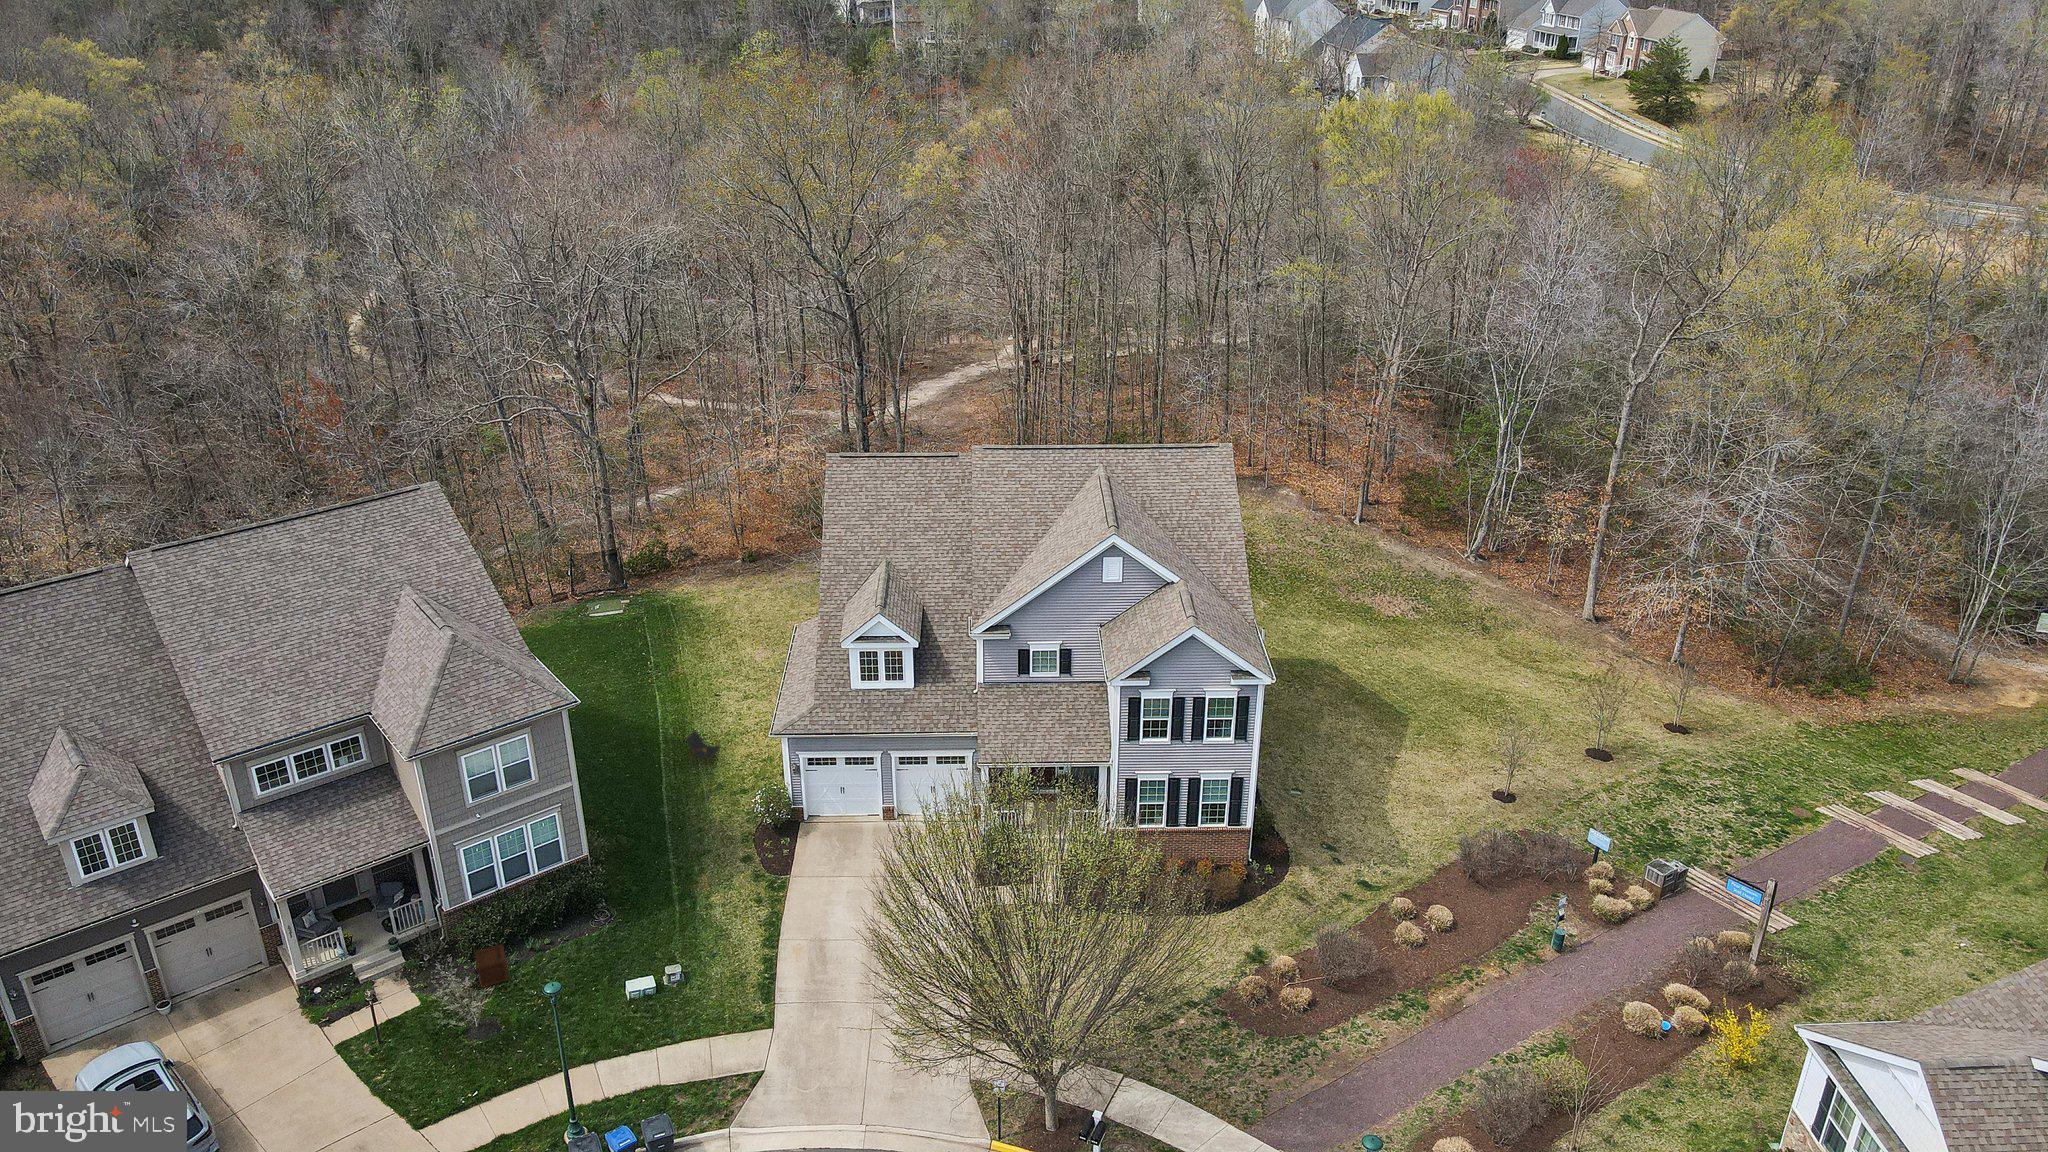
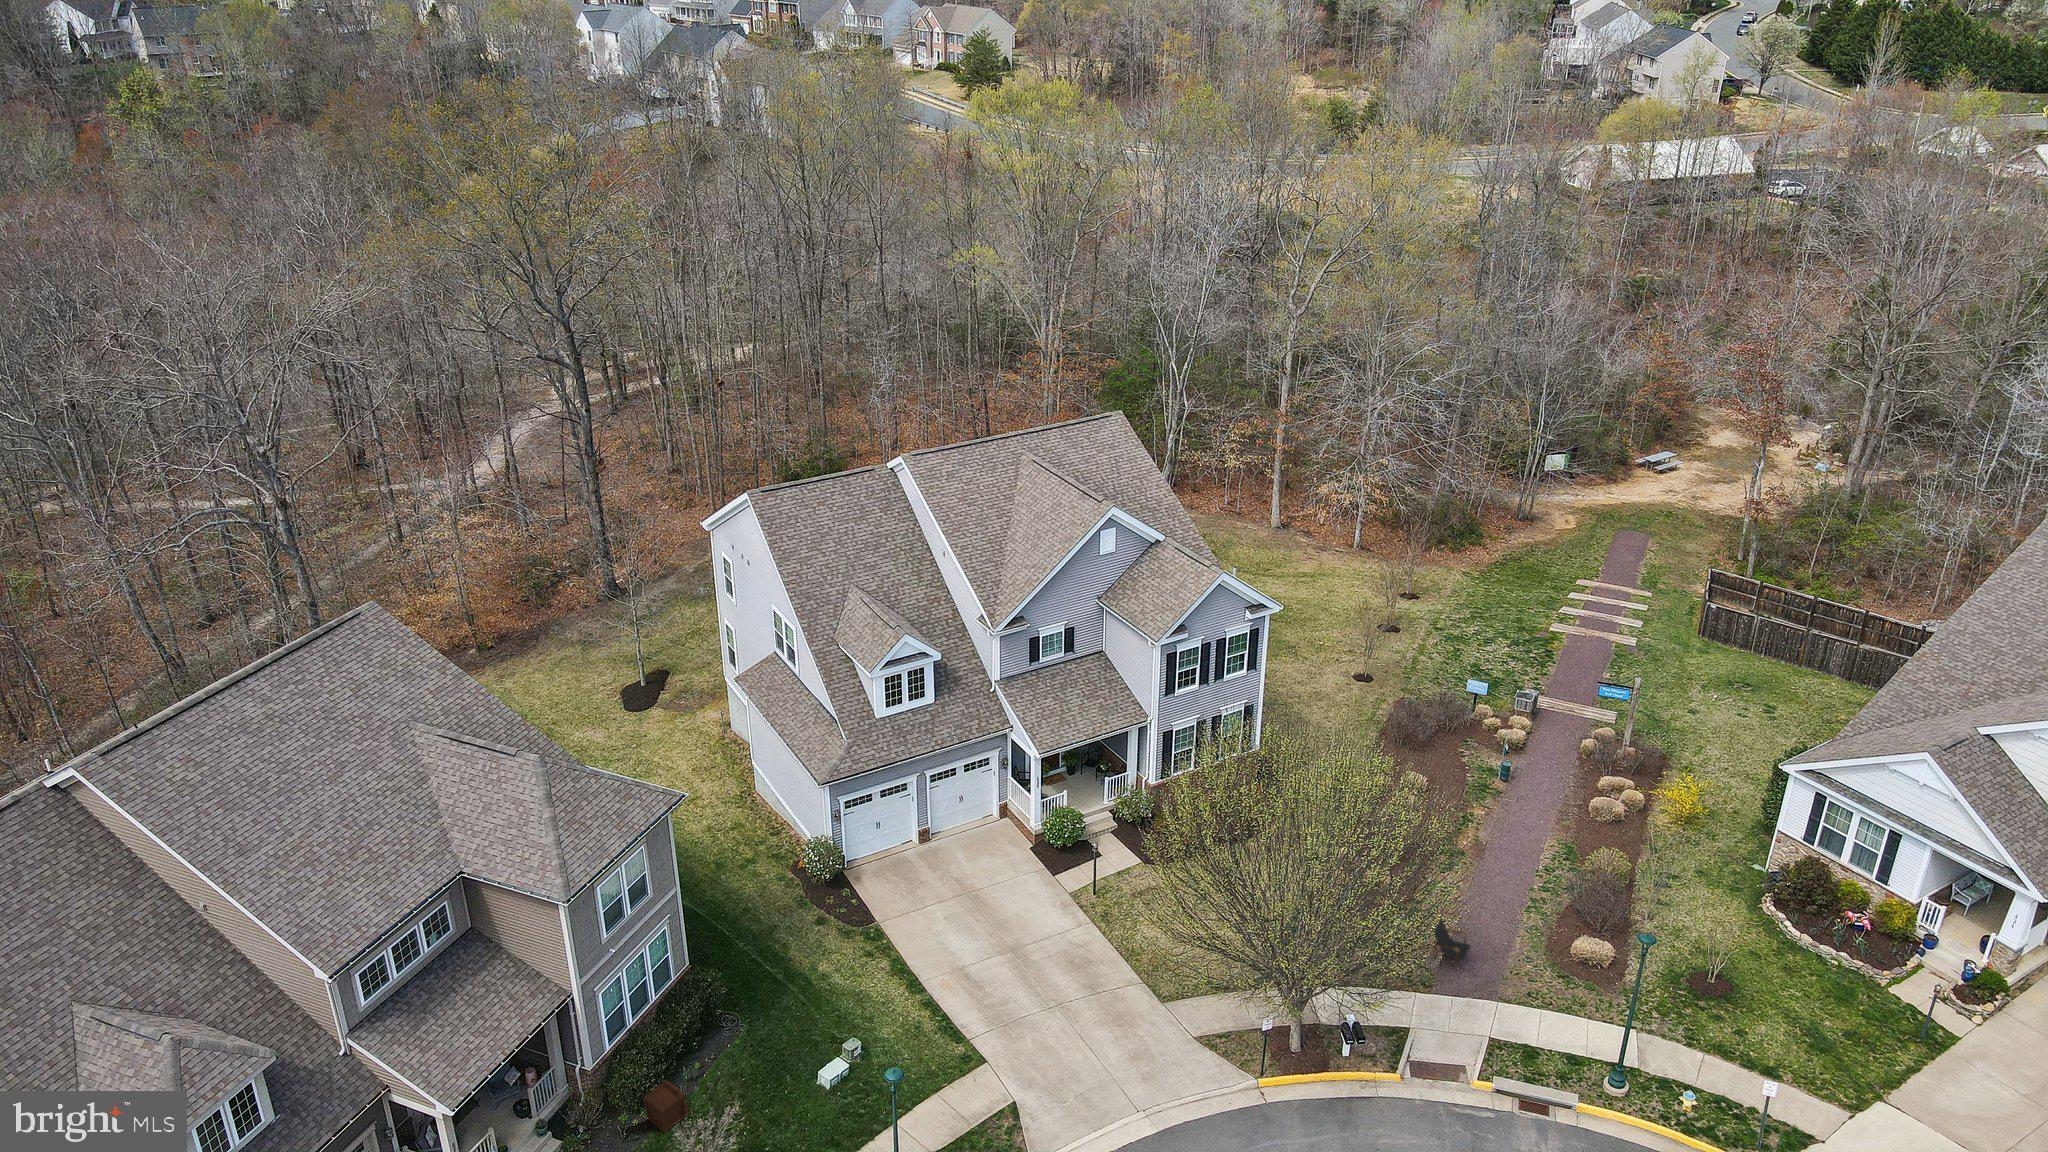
lounge chair: present [686,731,720,762] -> present [1432,919,1470,967]

